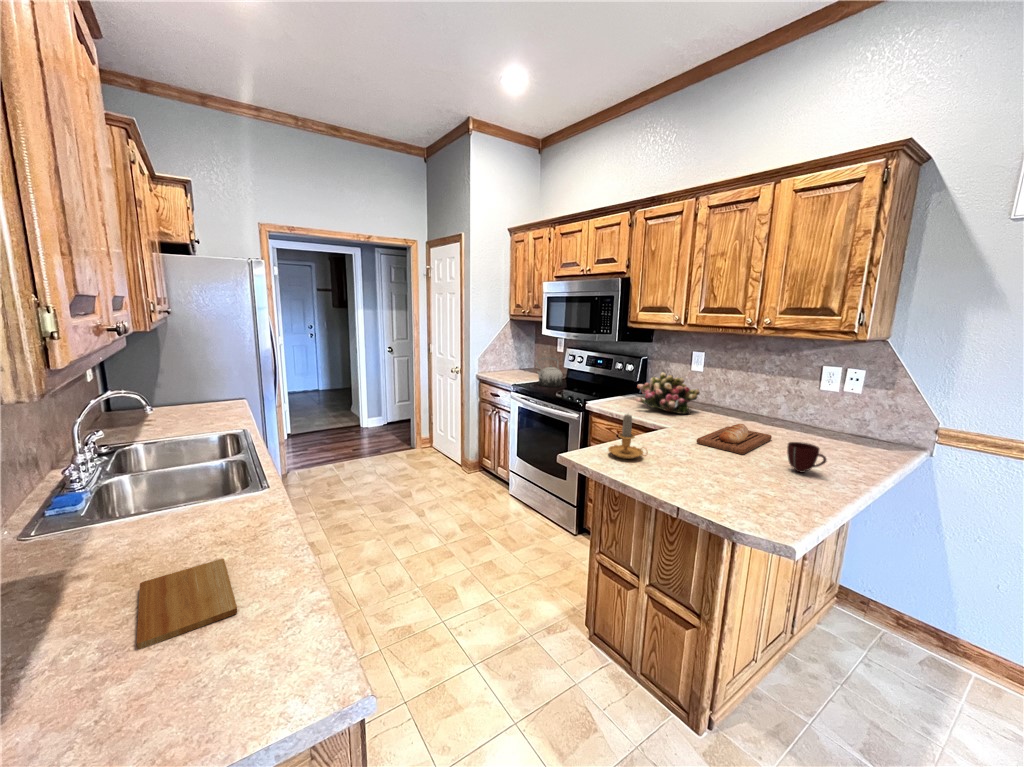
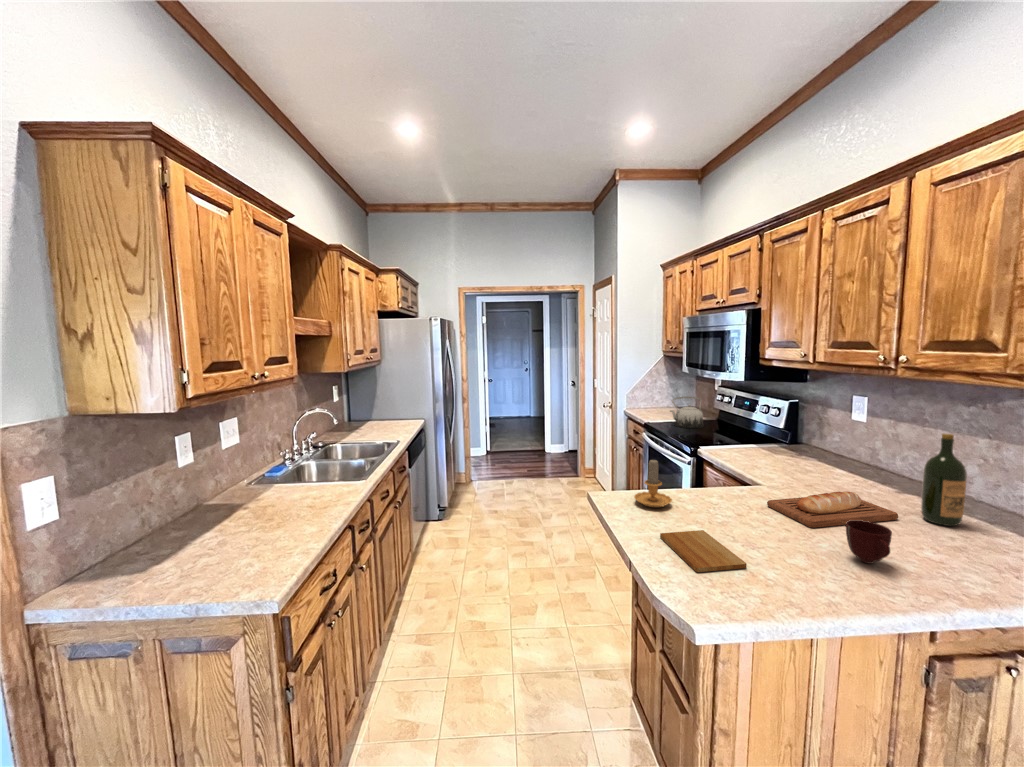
flower arrangement: present [636,372,700,414] -> none [748,419,840,474]
wine bottle: none [778,375,807,439] -> present [921,434,967,526]
cutting board: present [137,559,237,649] -> present [660,530,747,572]

